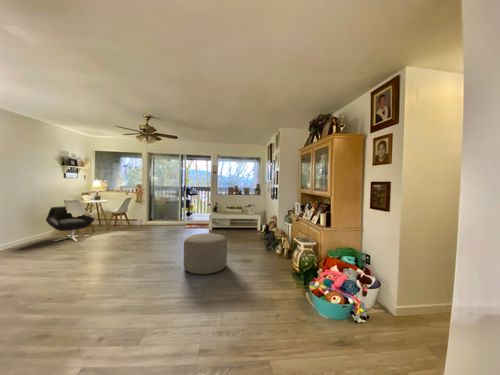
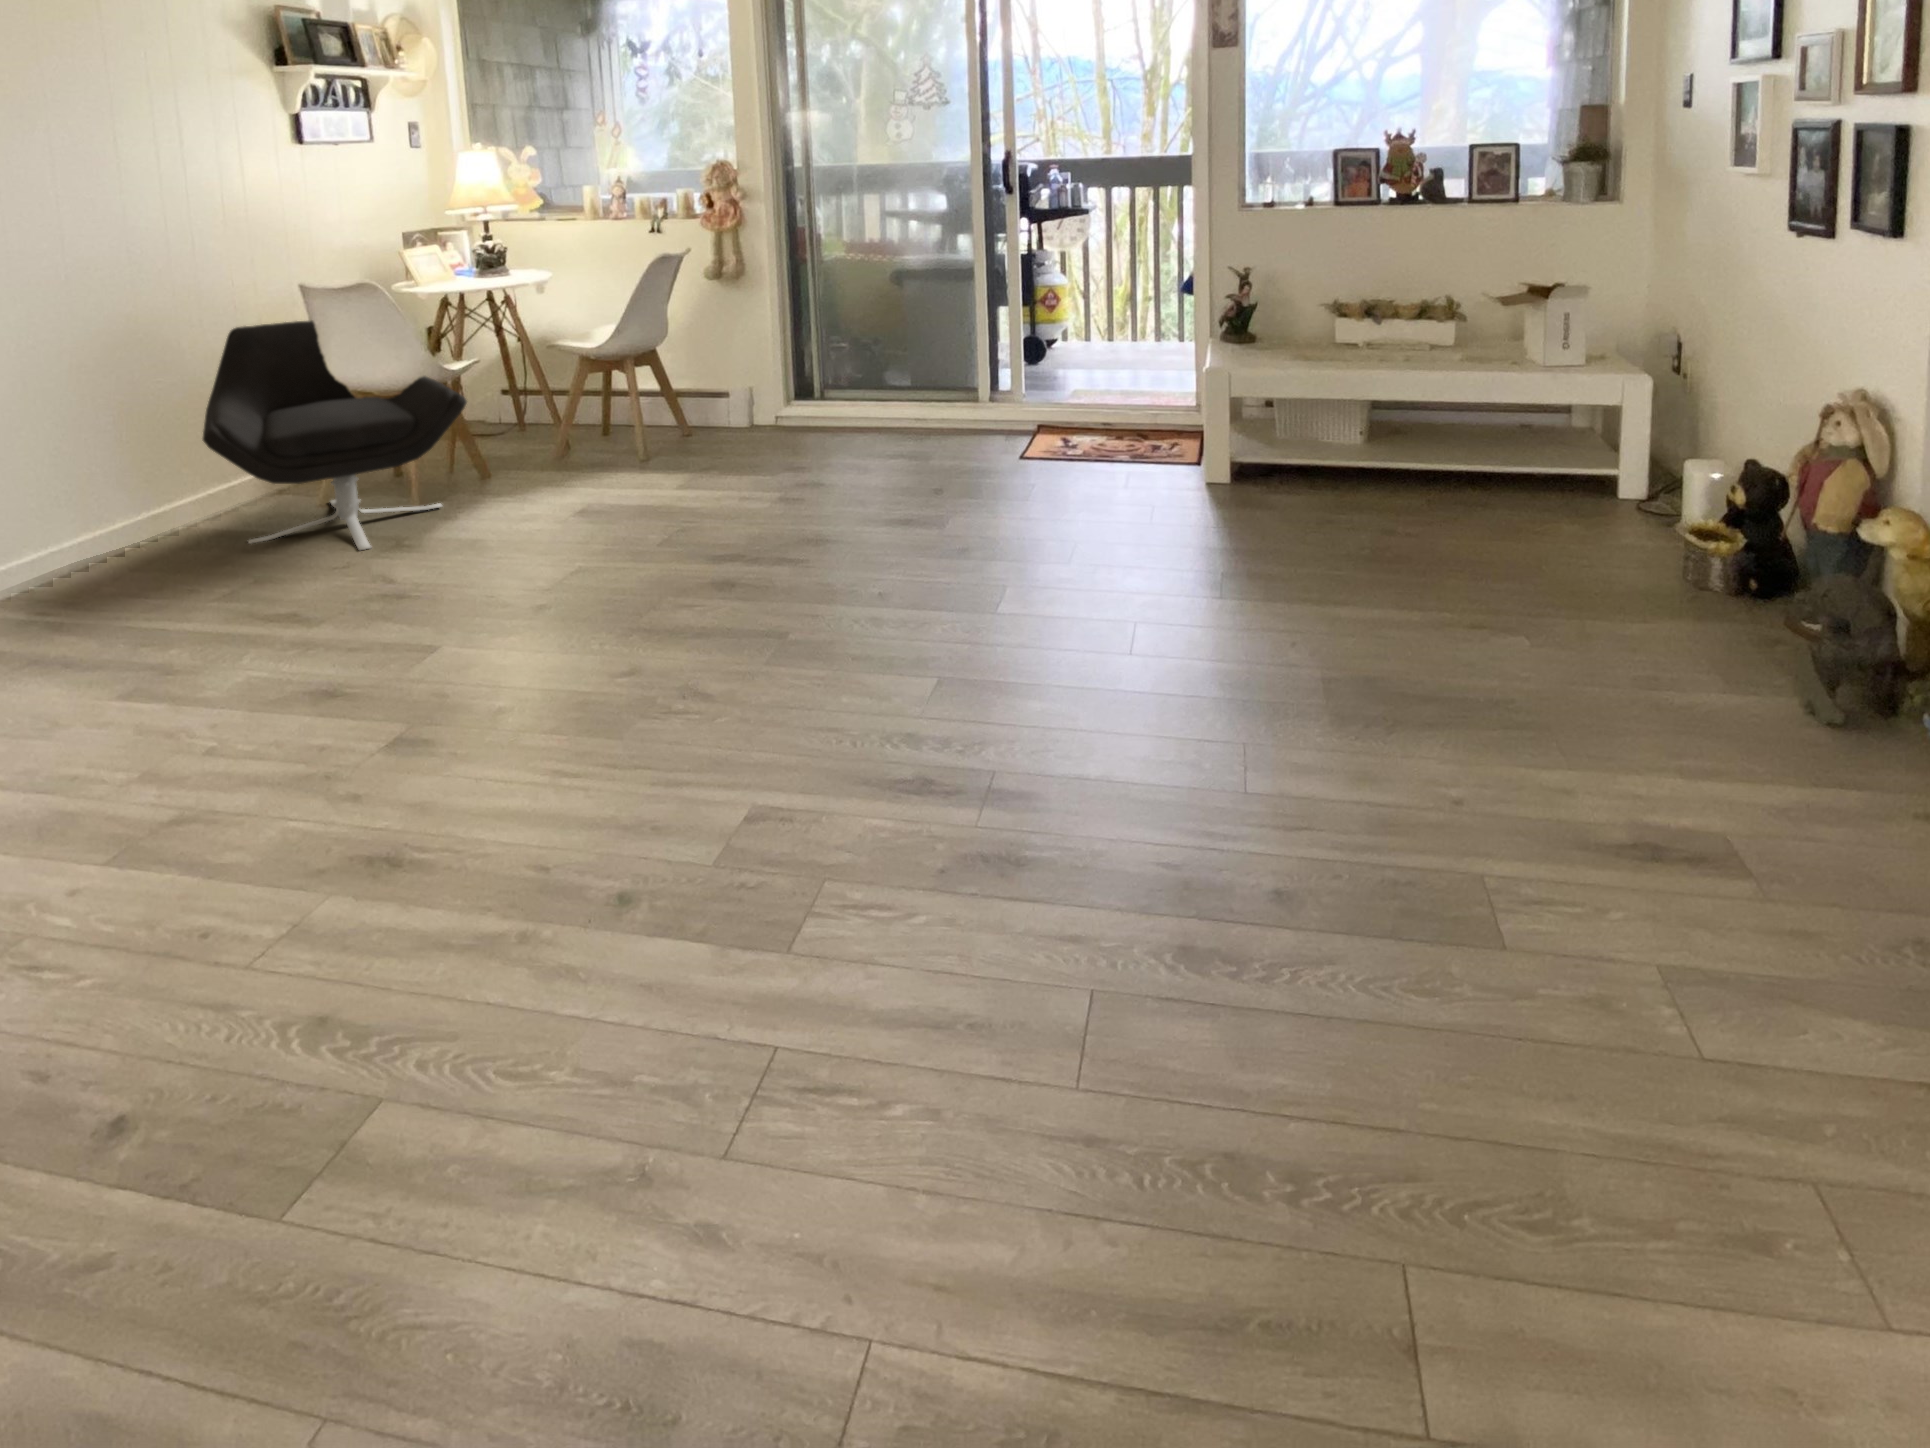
ottoman: present [183,233,227,274] -> none [1106,594,1578,1098]

